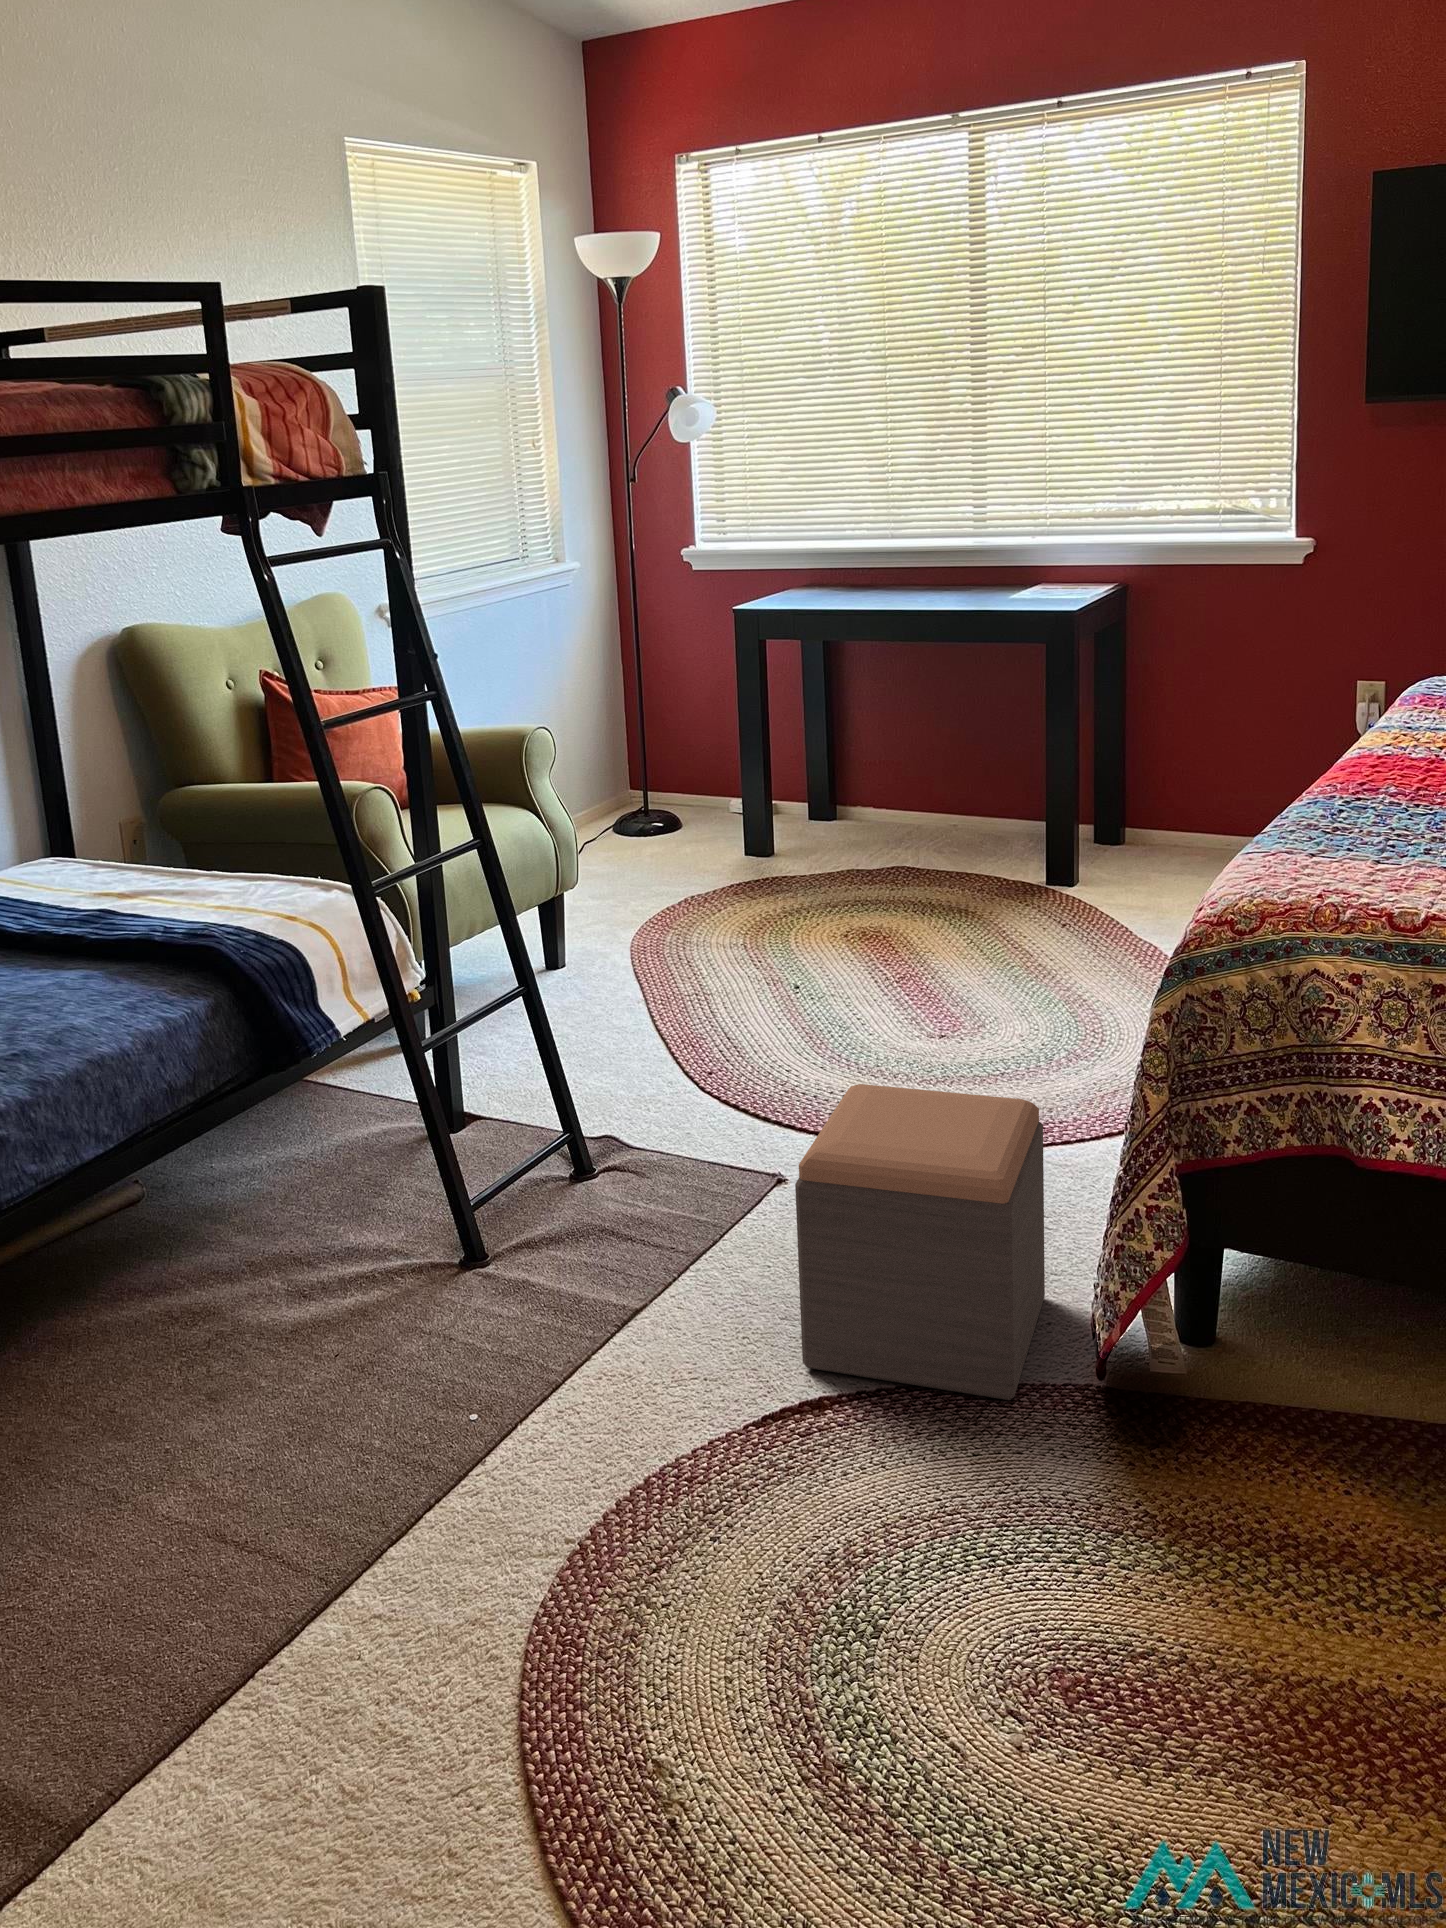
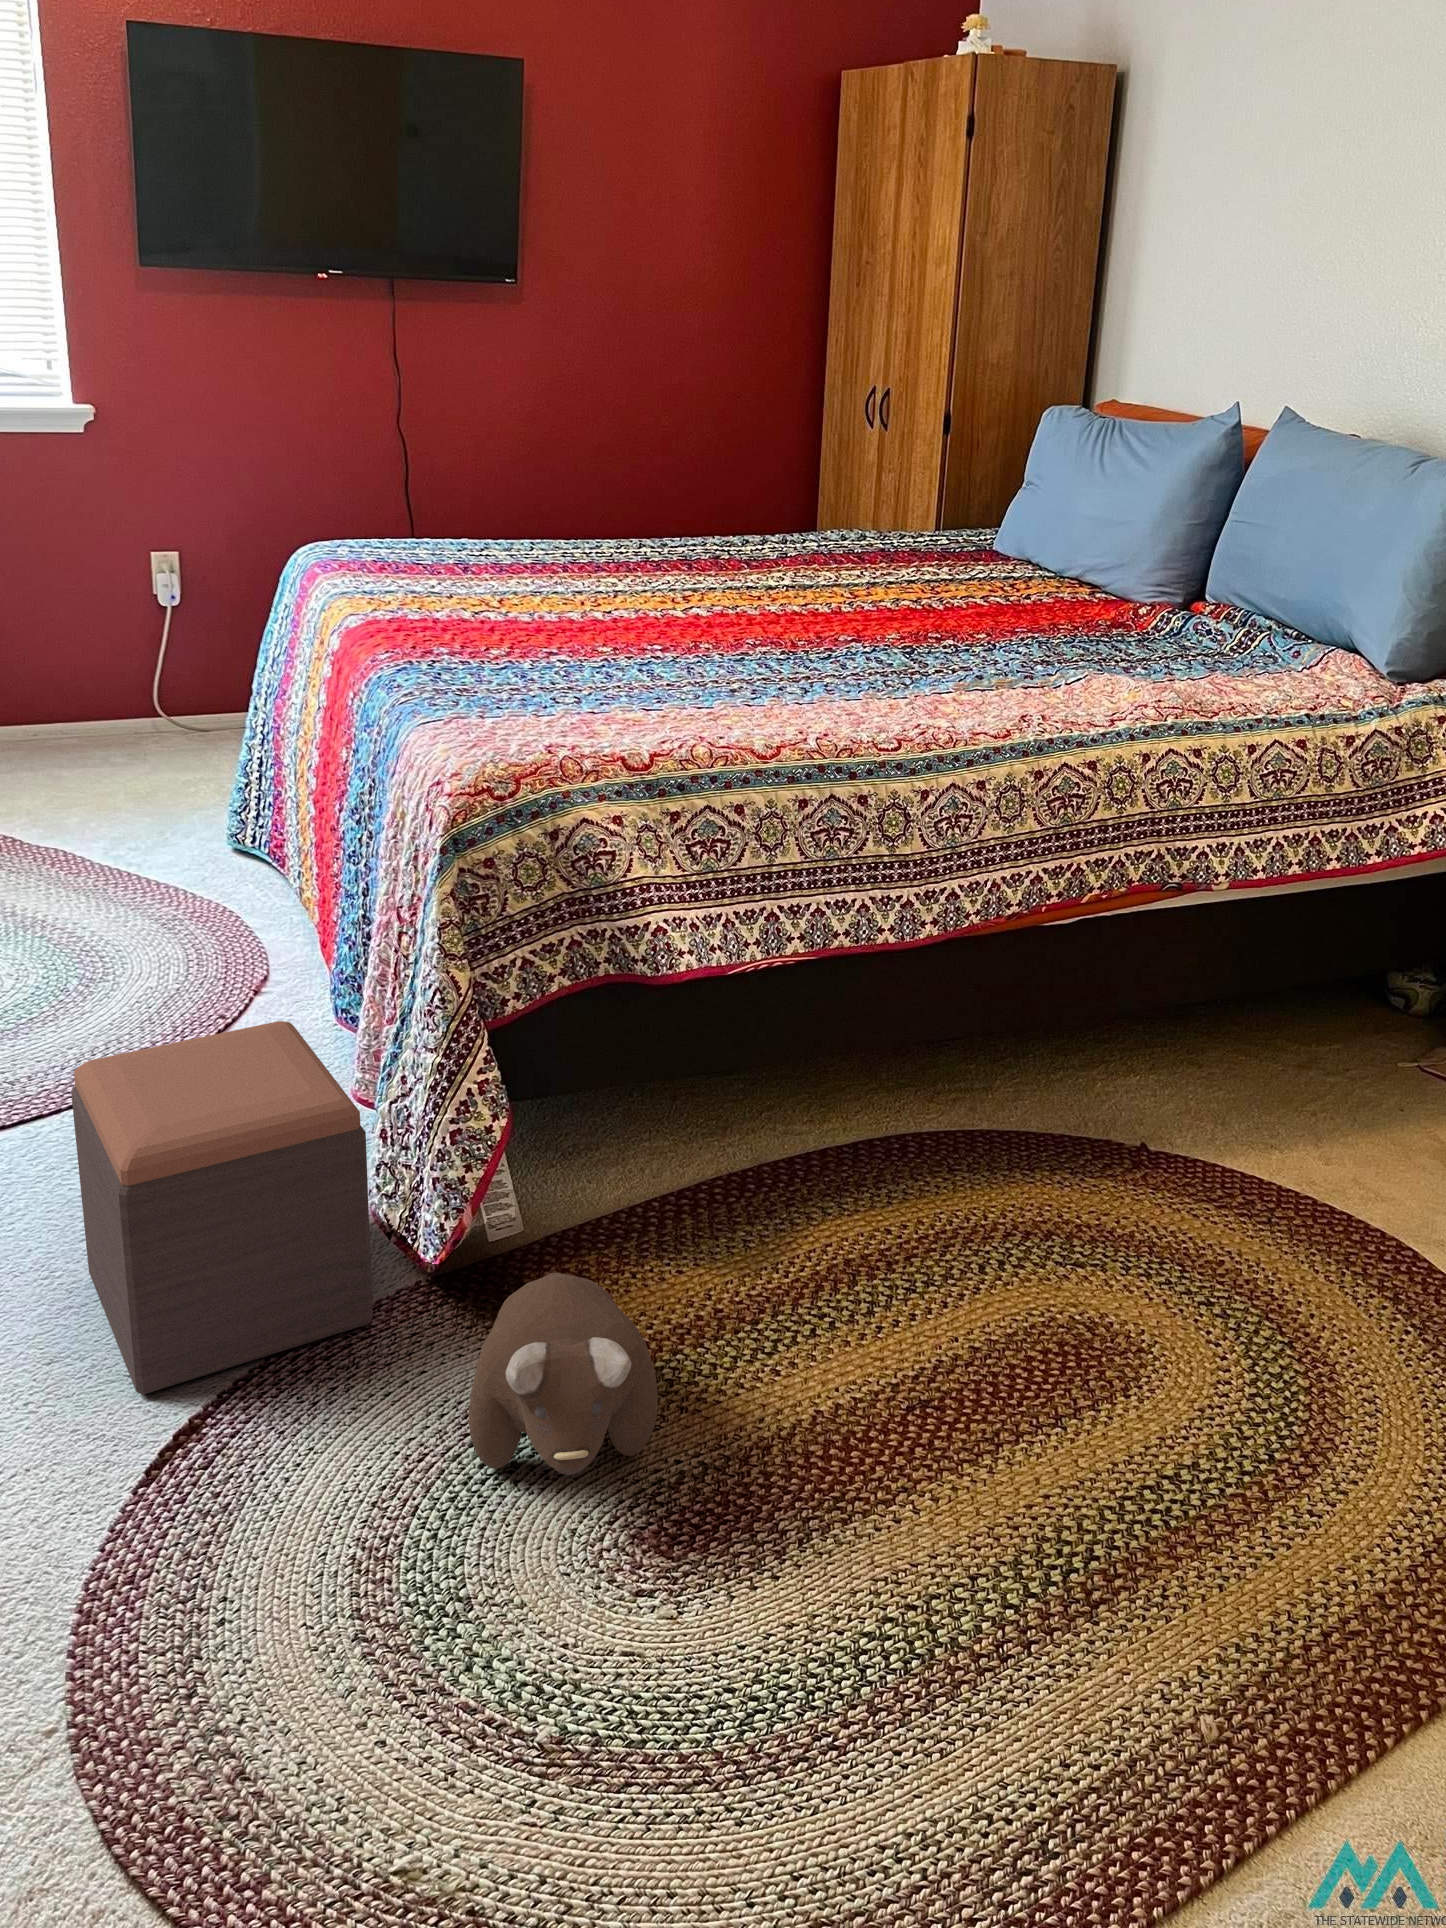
plush toy: none [953,1397,1176,1616] -> present [469,1273,658,1475]

